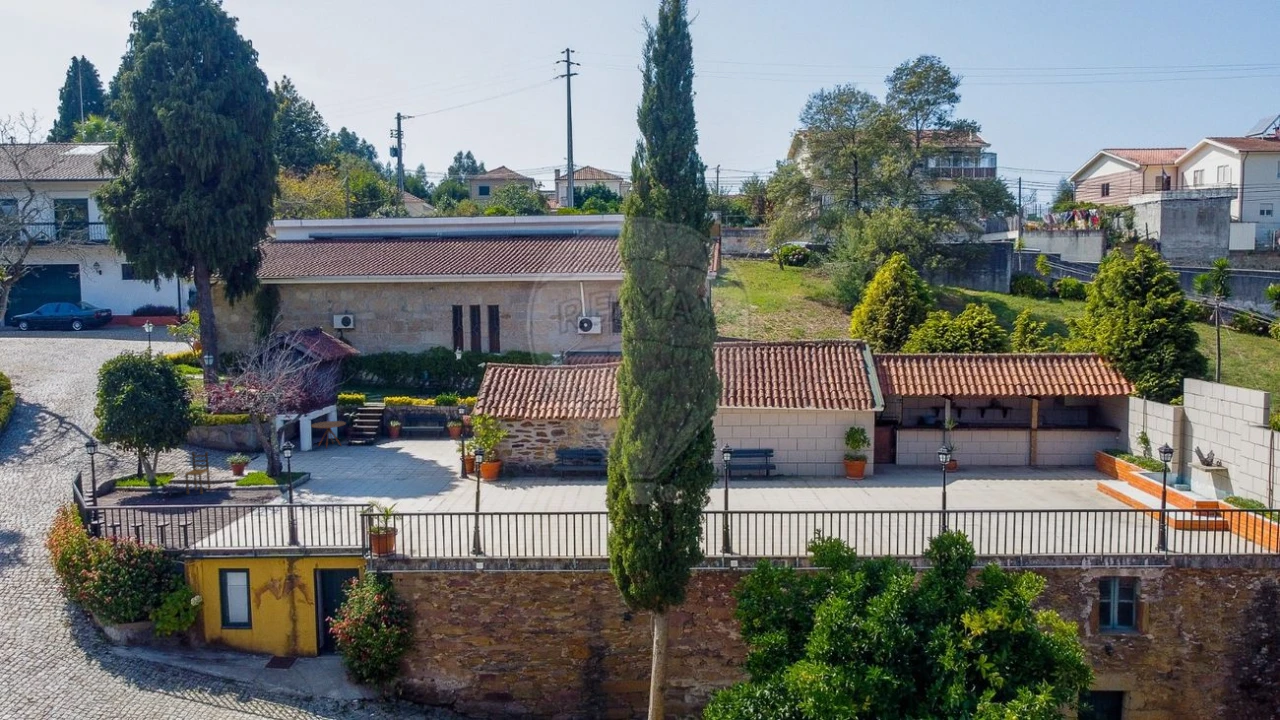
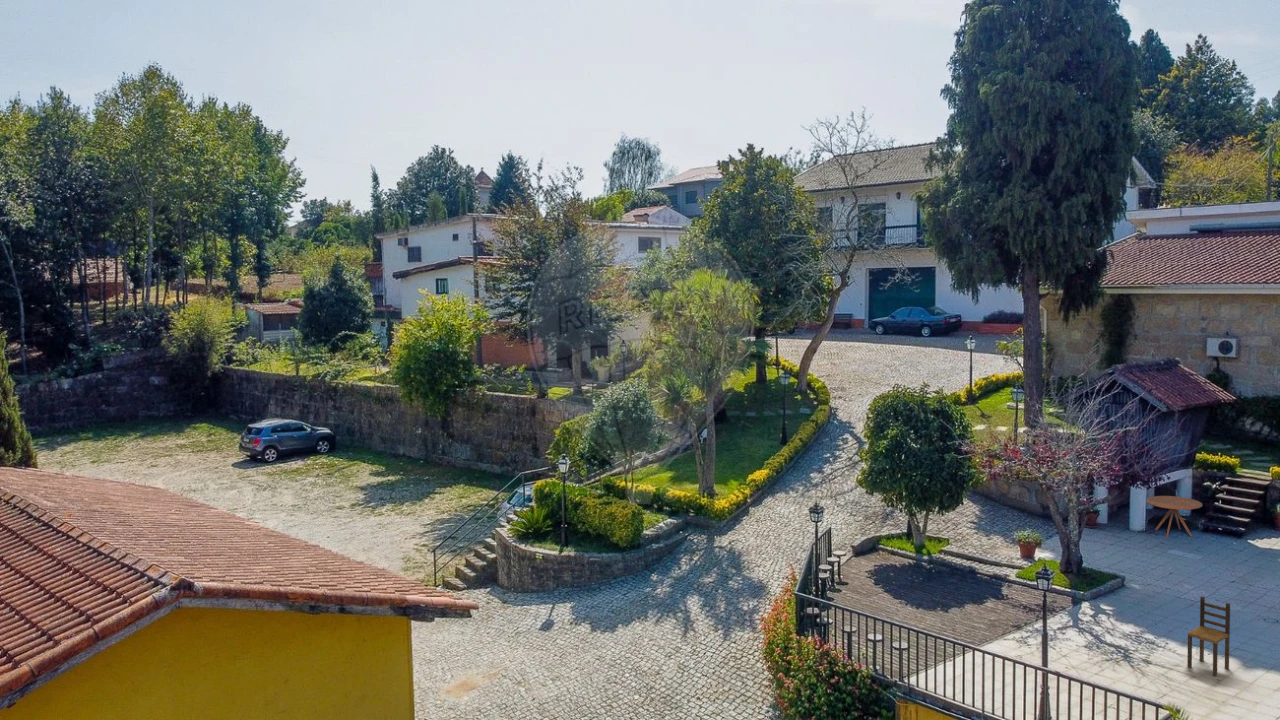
chair: present [185,452,210,494] -> present [1187,596,1230,676]

